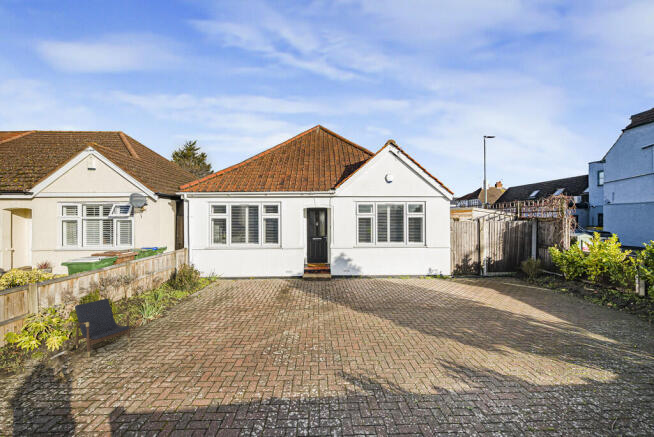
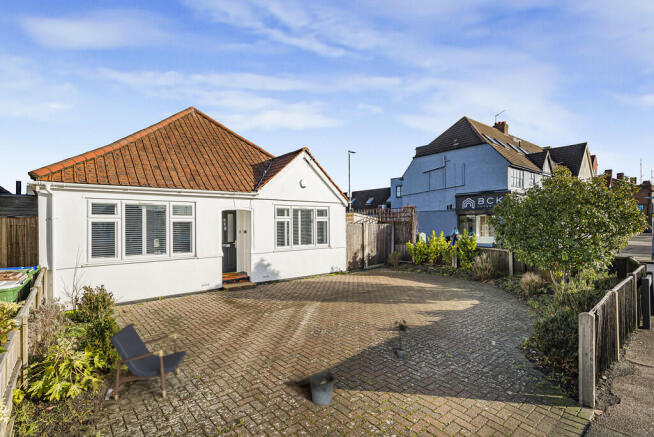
potted plant: none [254,350,273,396] -> present [394,320,410,357]
bucket: none [103,379,135,412] -> present [310,372,335,405]

